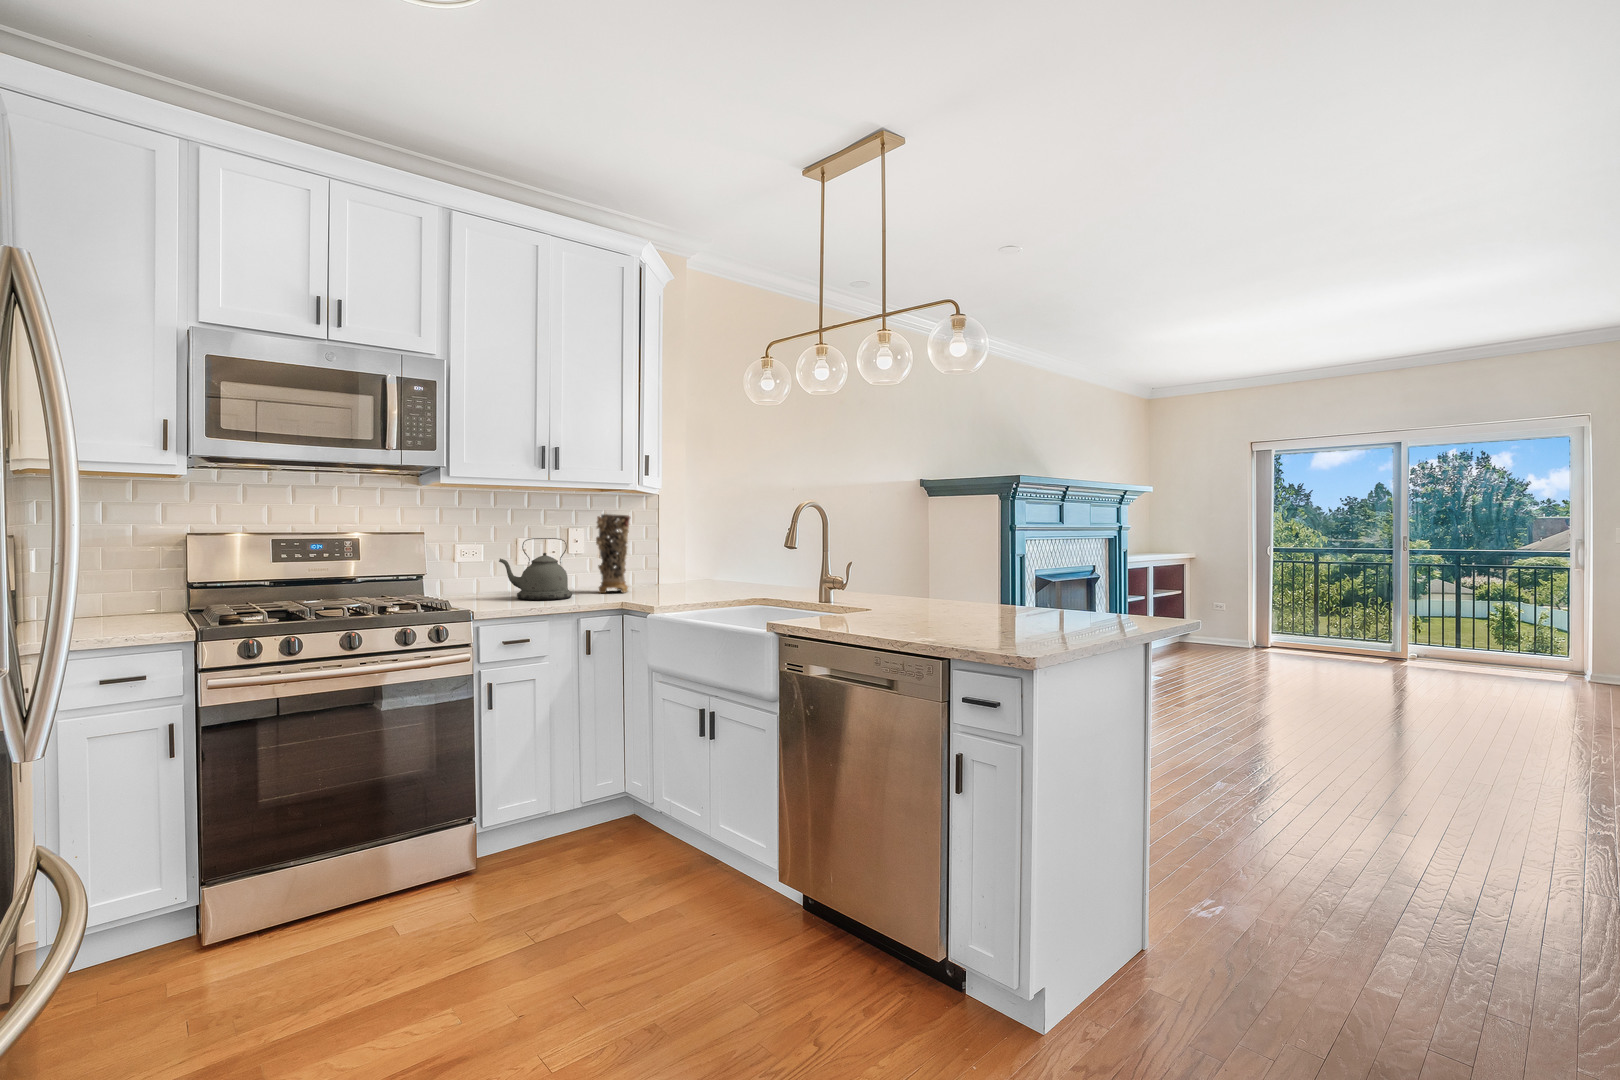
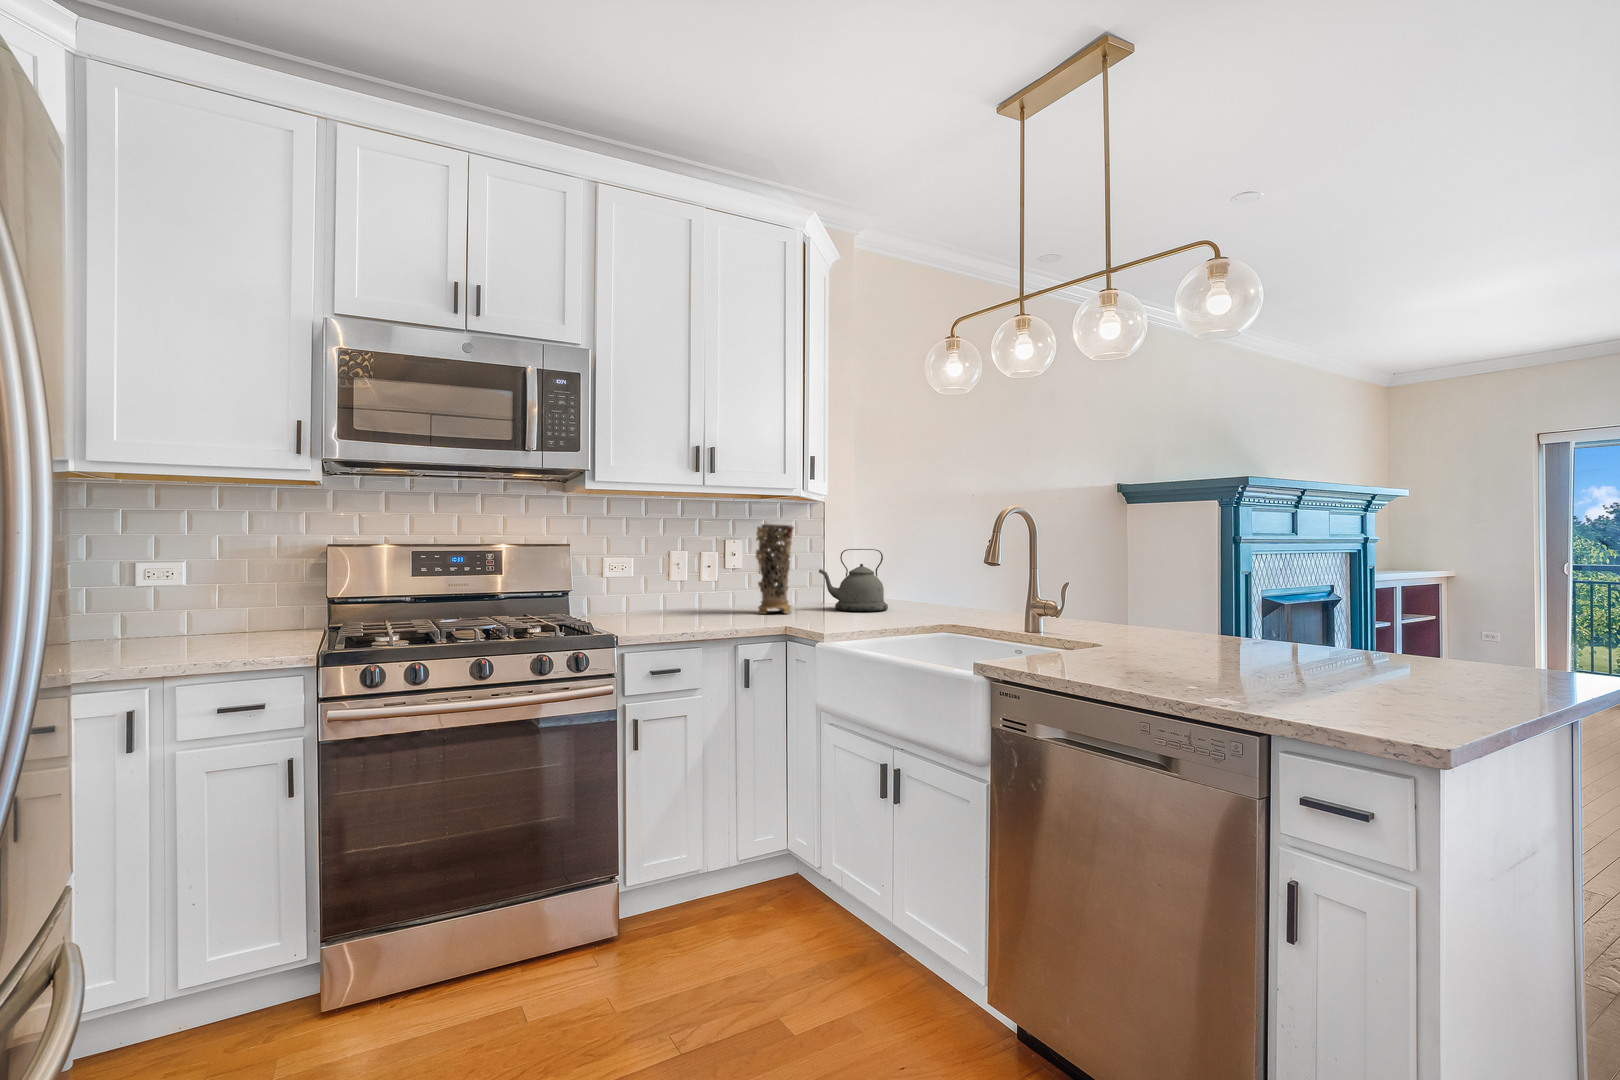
kettle: present [499,538,572,600] -> present [819,549,888,612]

